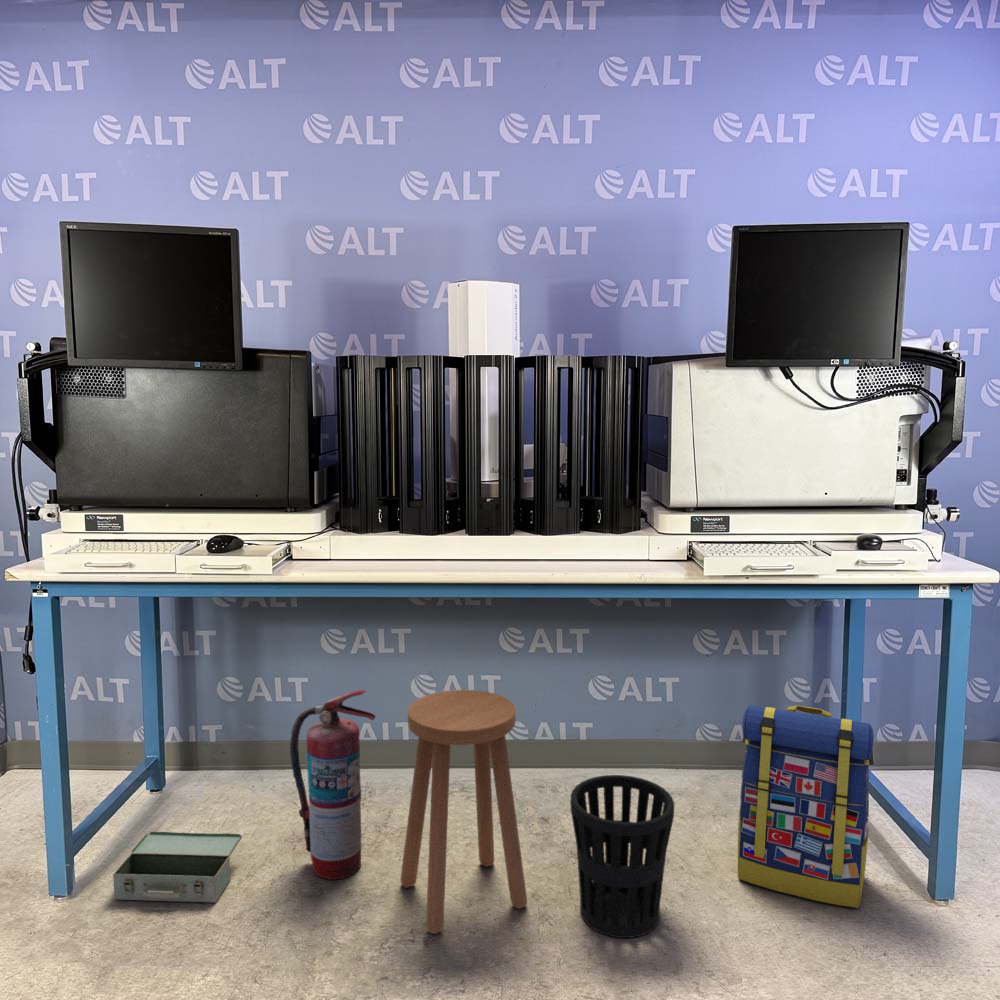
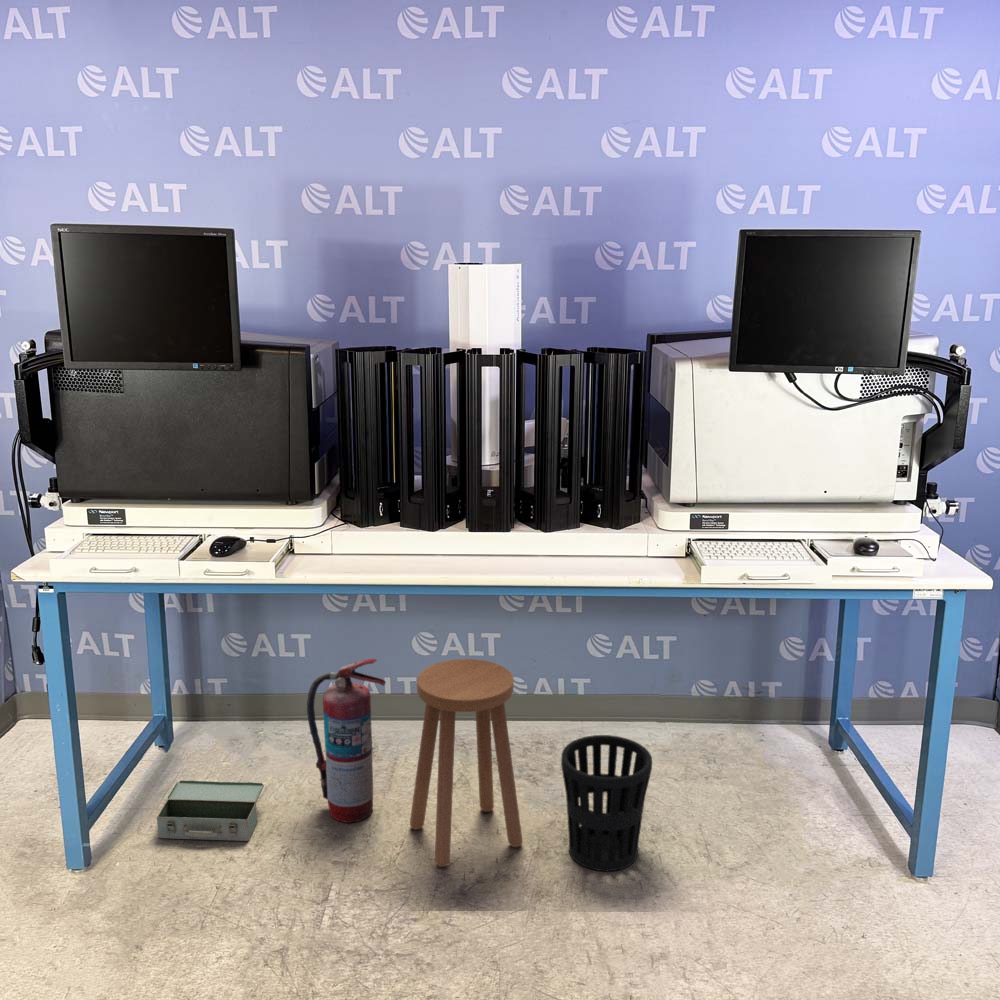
backpack: present [738,705,874,908] -> none [712,673,834,848]

